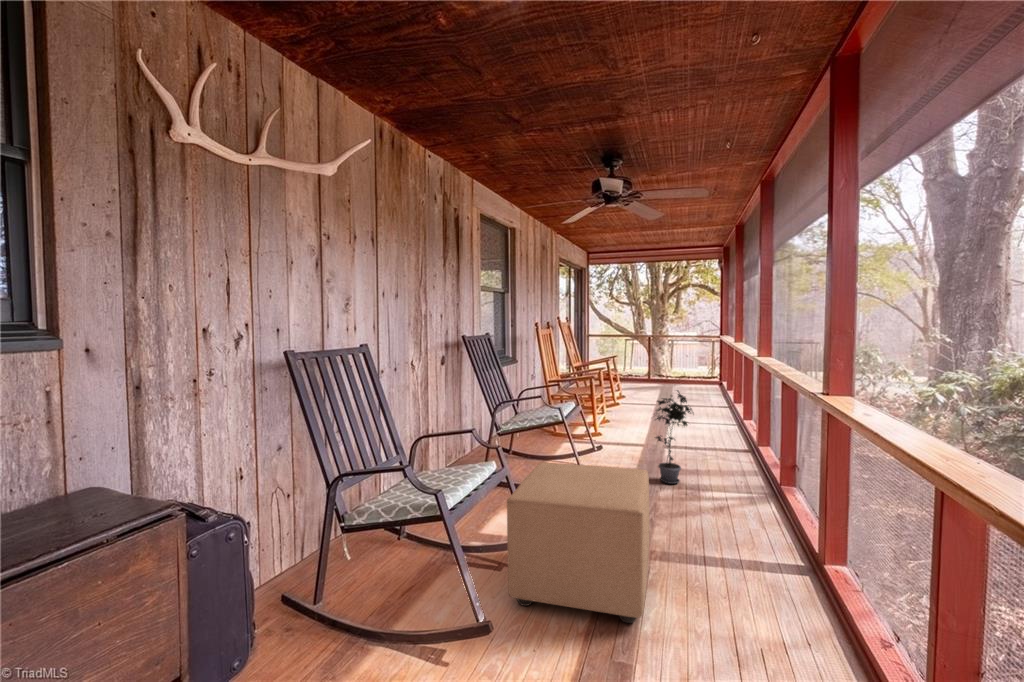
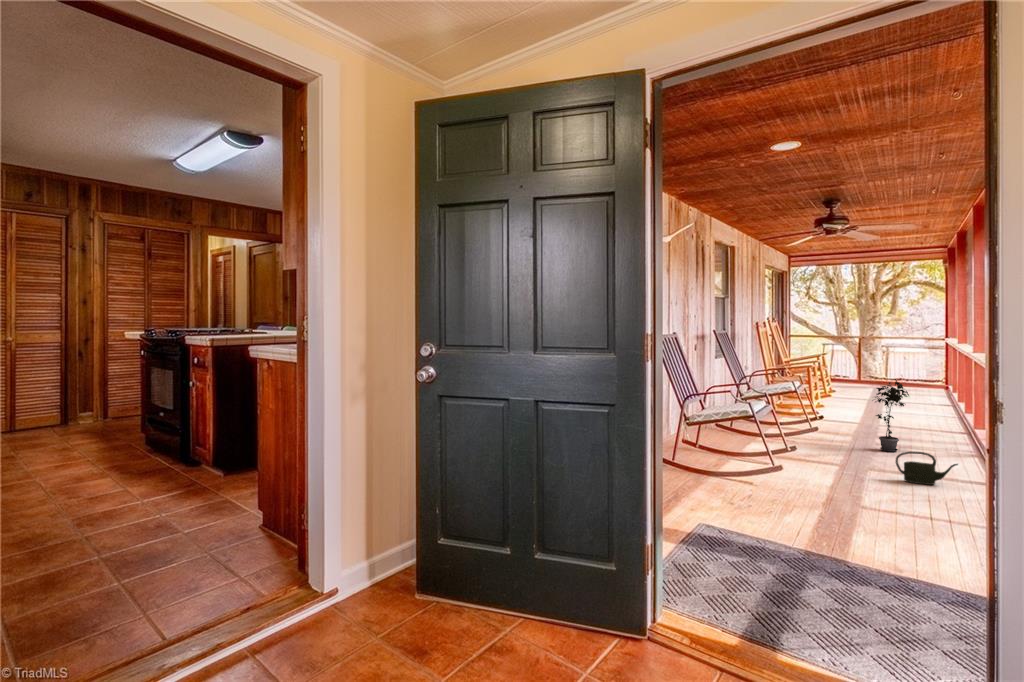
ottoman: present [507,463,649,623] -> none [787,417,876,498]
watering can: none [676,513,762,567] -> present [896,452,958,485]

